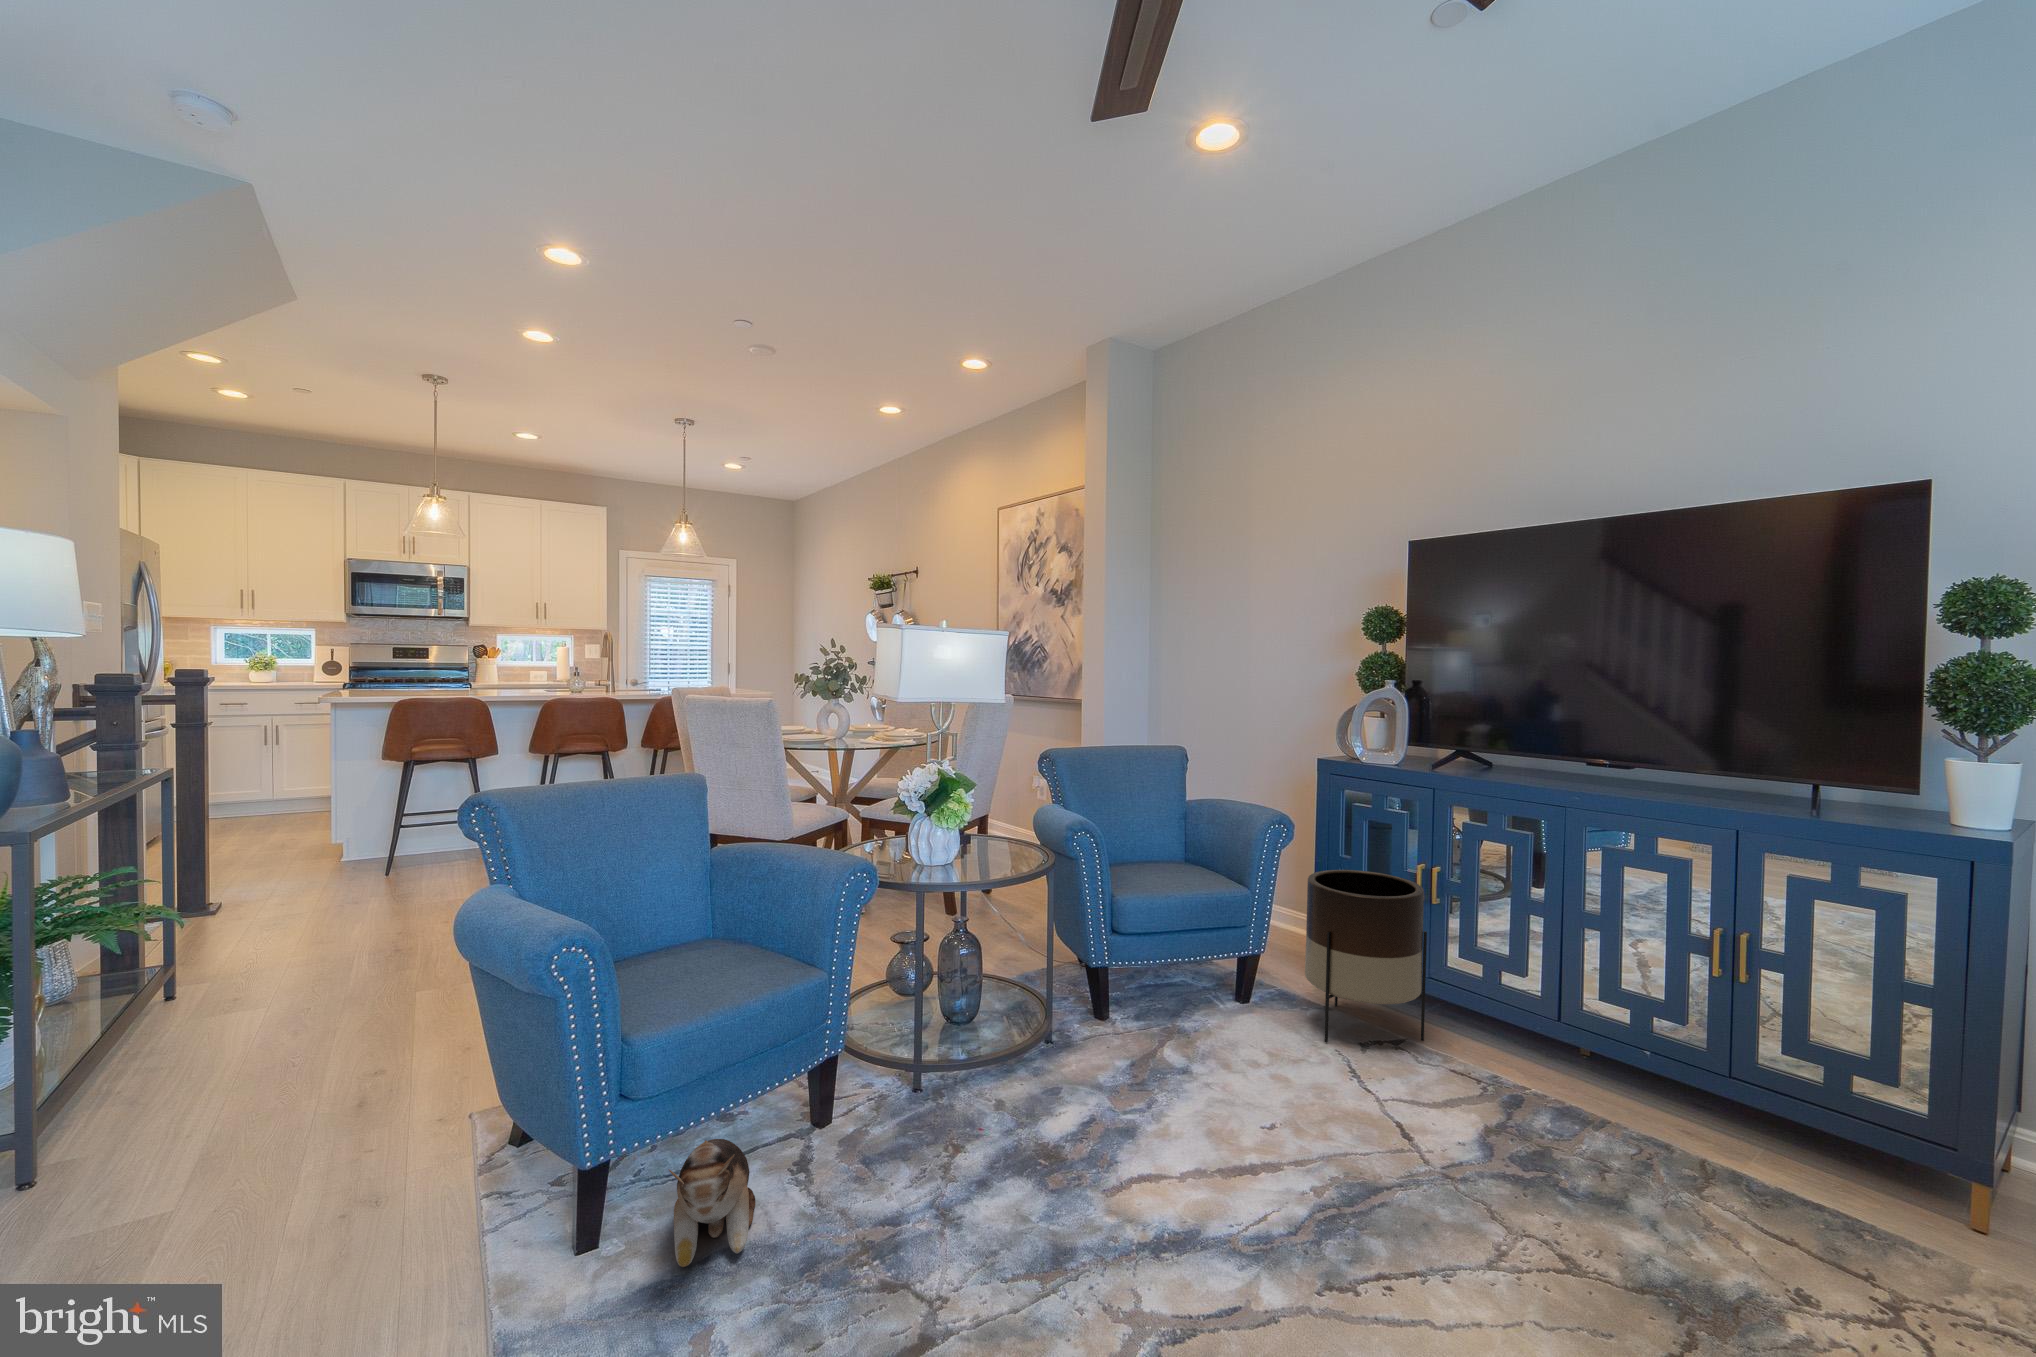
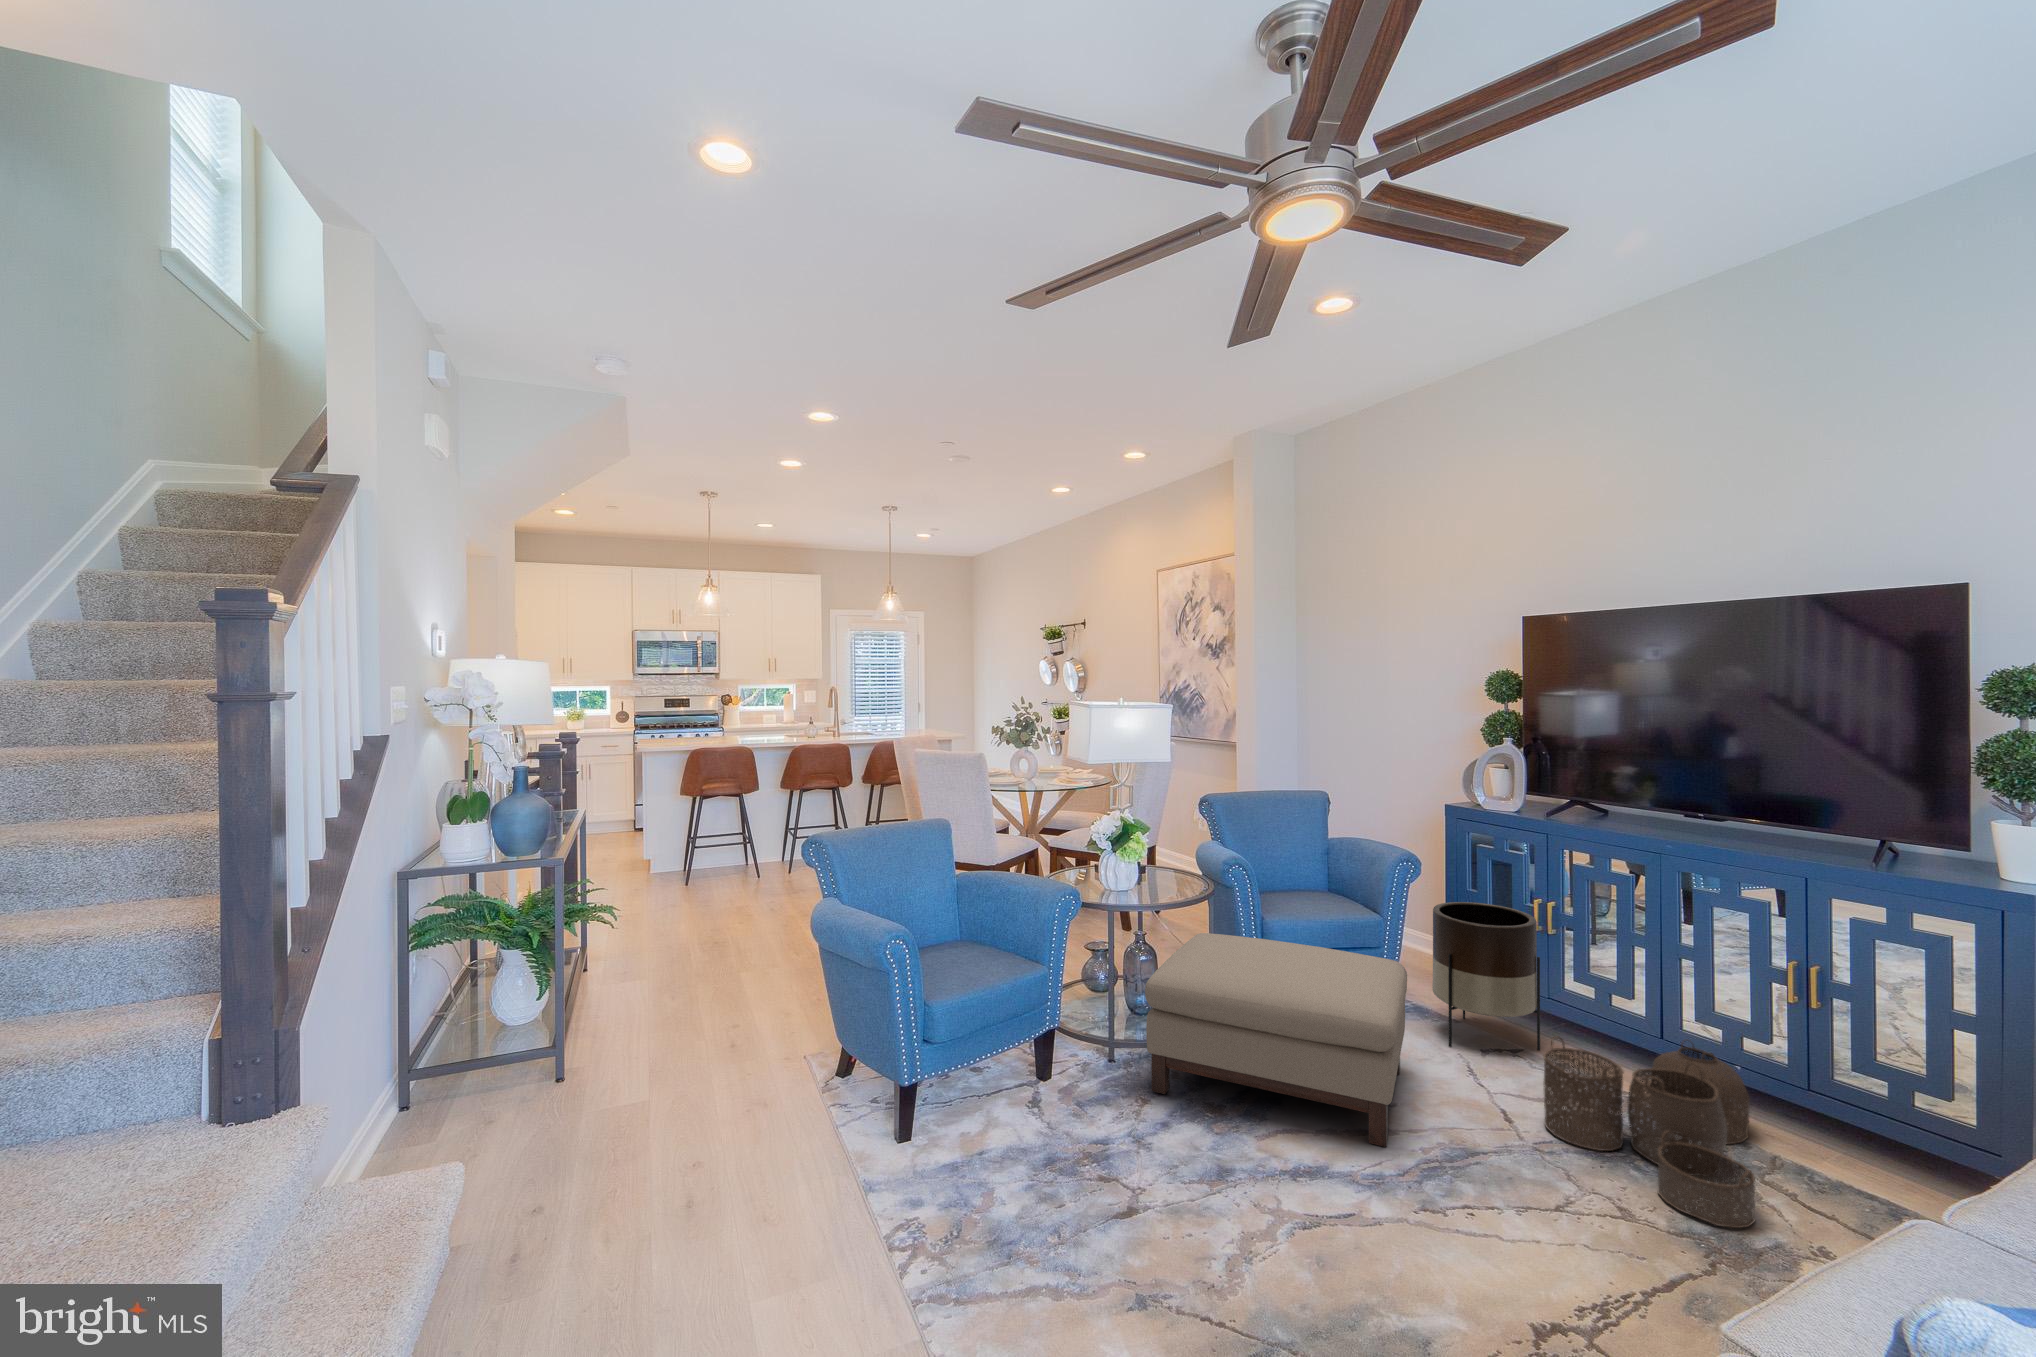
ottoman: none [960,917,1286,1191] -> present [1145,933,1407,1147]
woven basket: none [1448,1024,1717,1272] -> present [1543,1036,1755,1228]
plush toy: present [669,1139,755,1267] -> none [959,1072,1007,1156]

